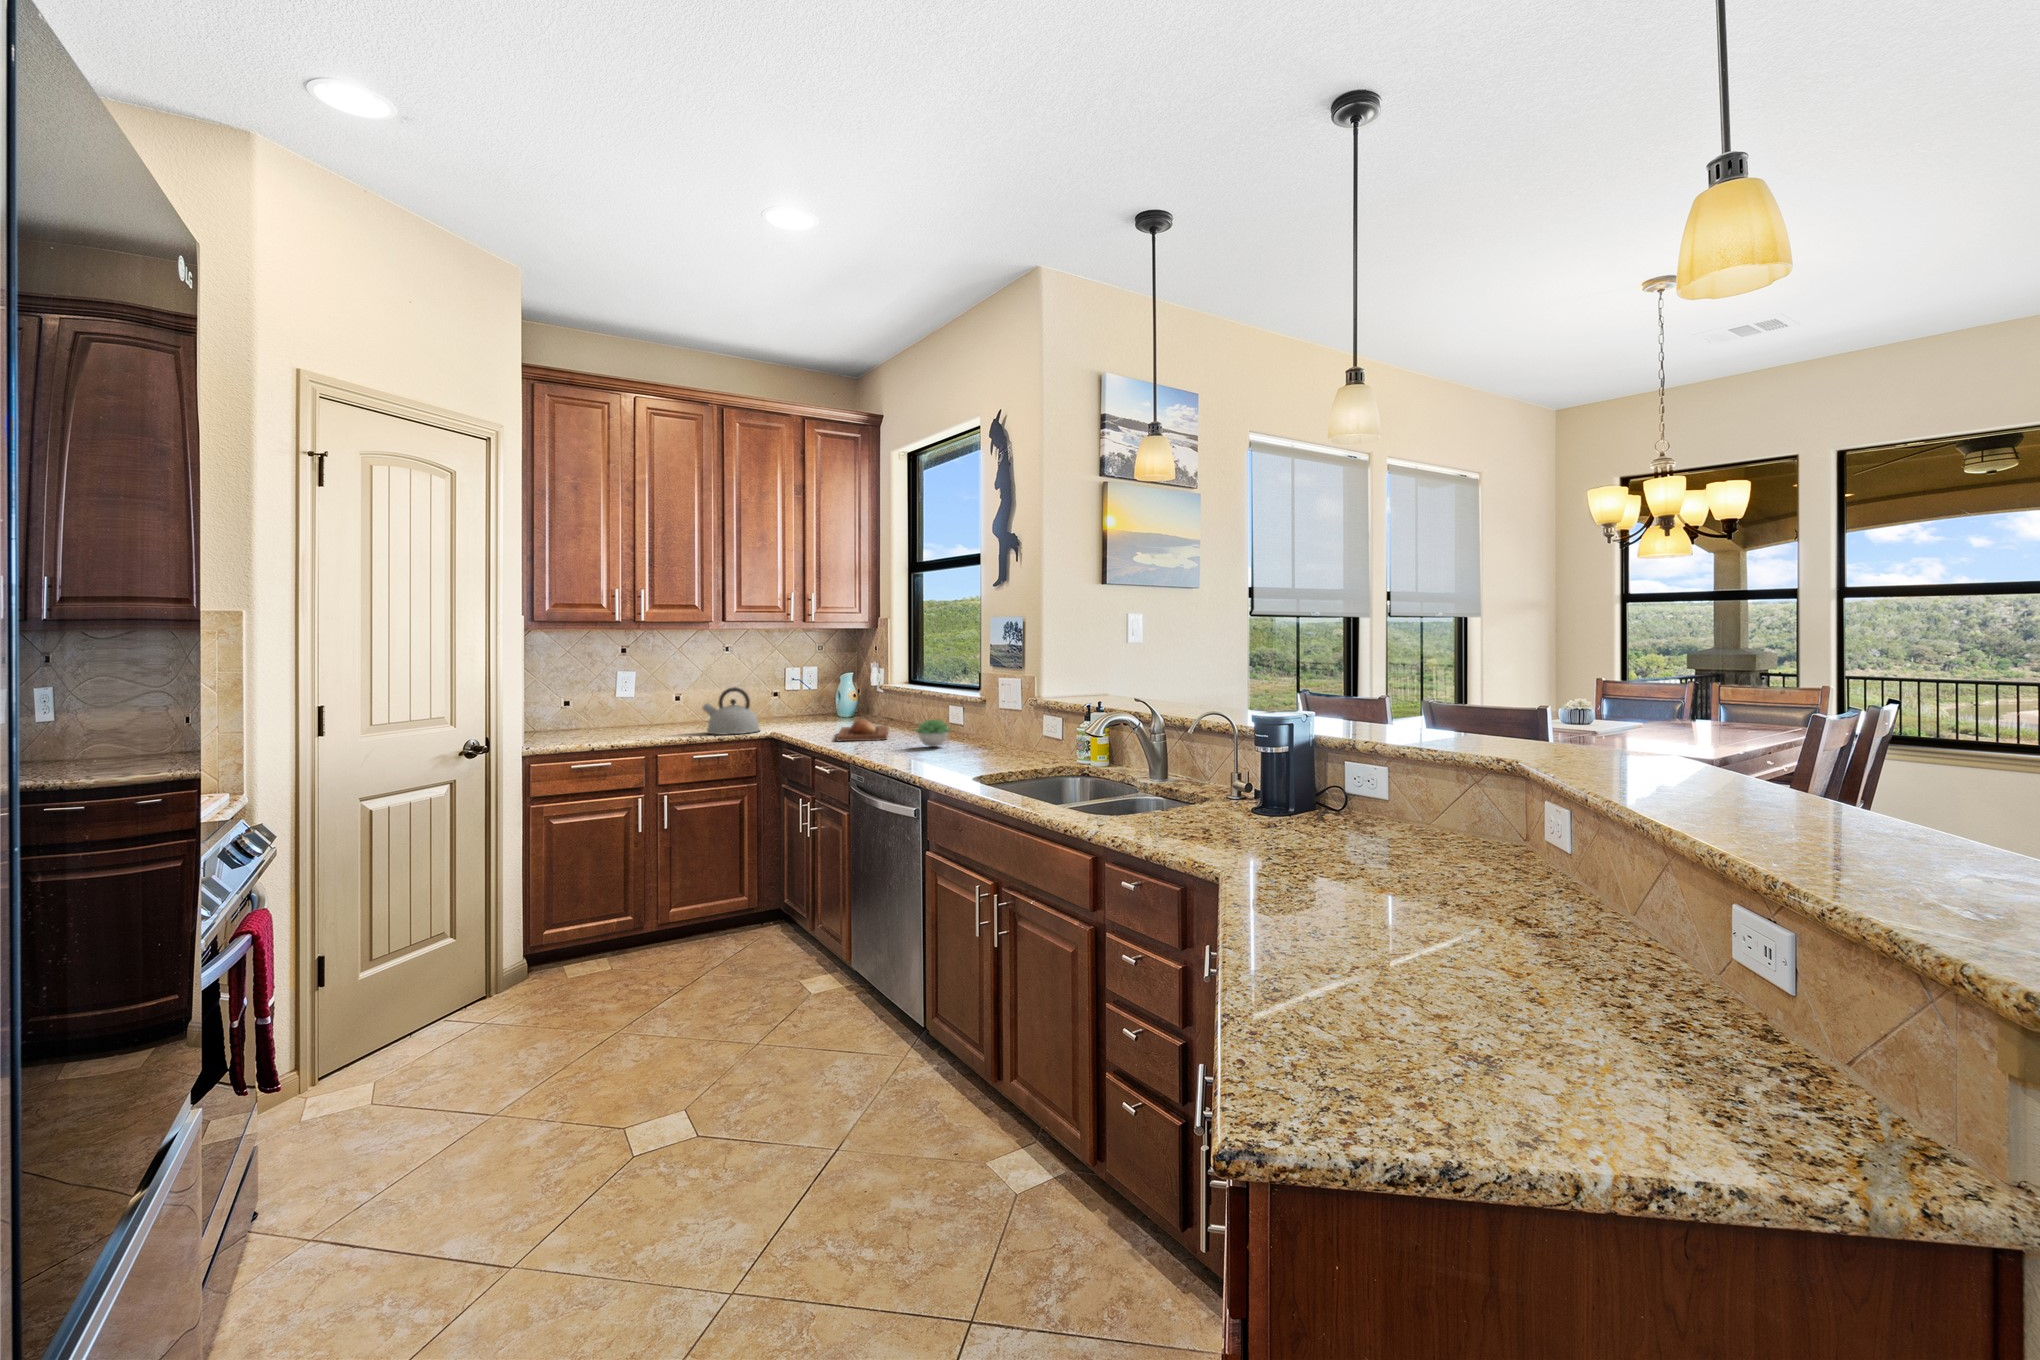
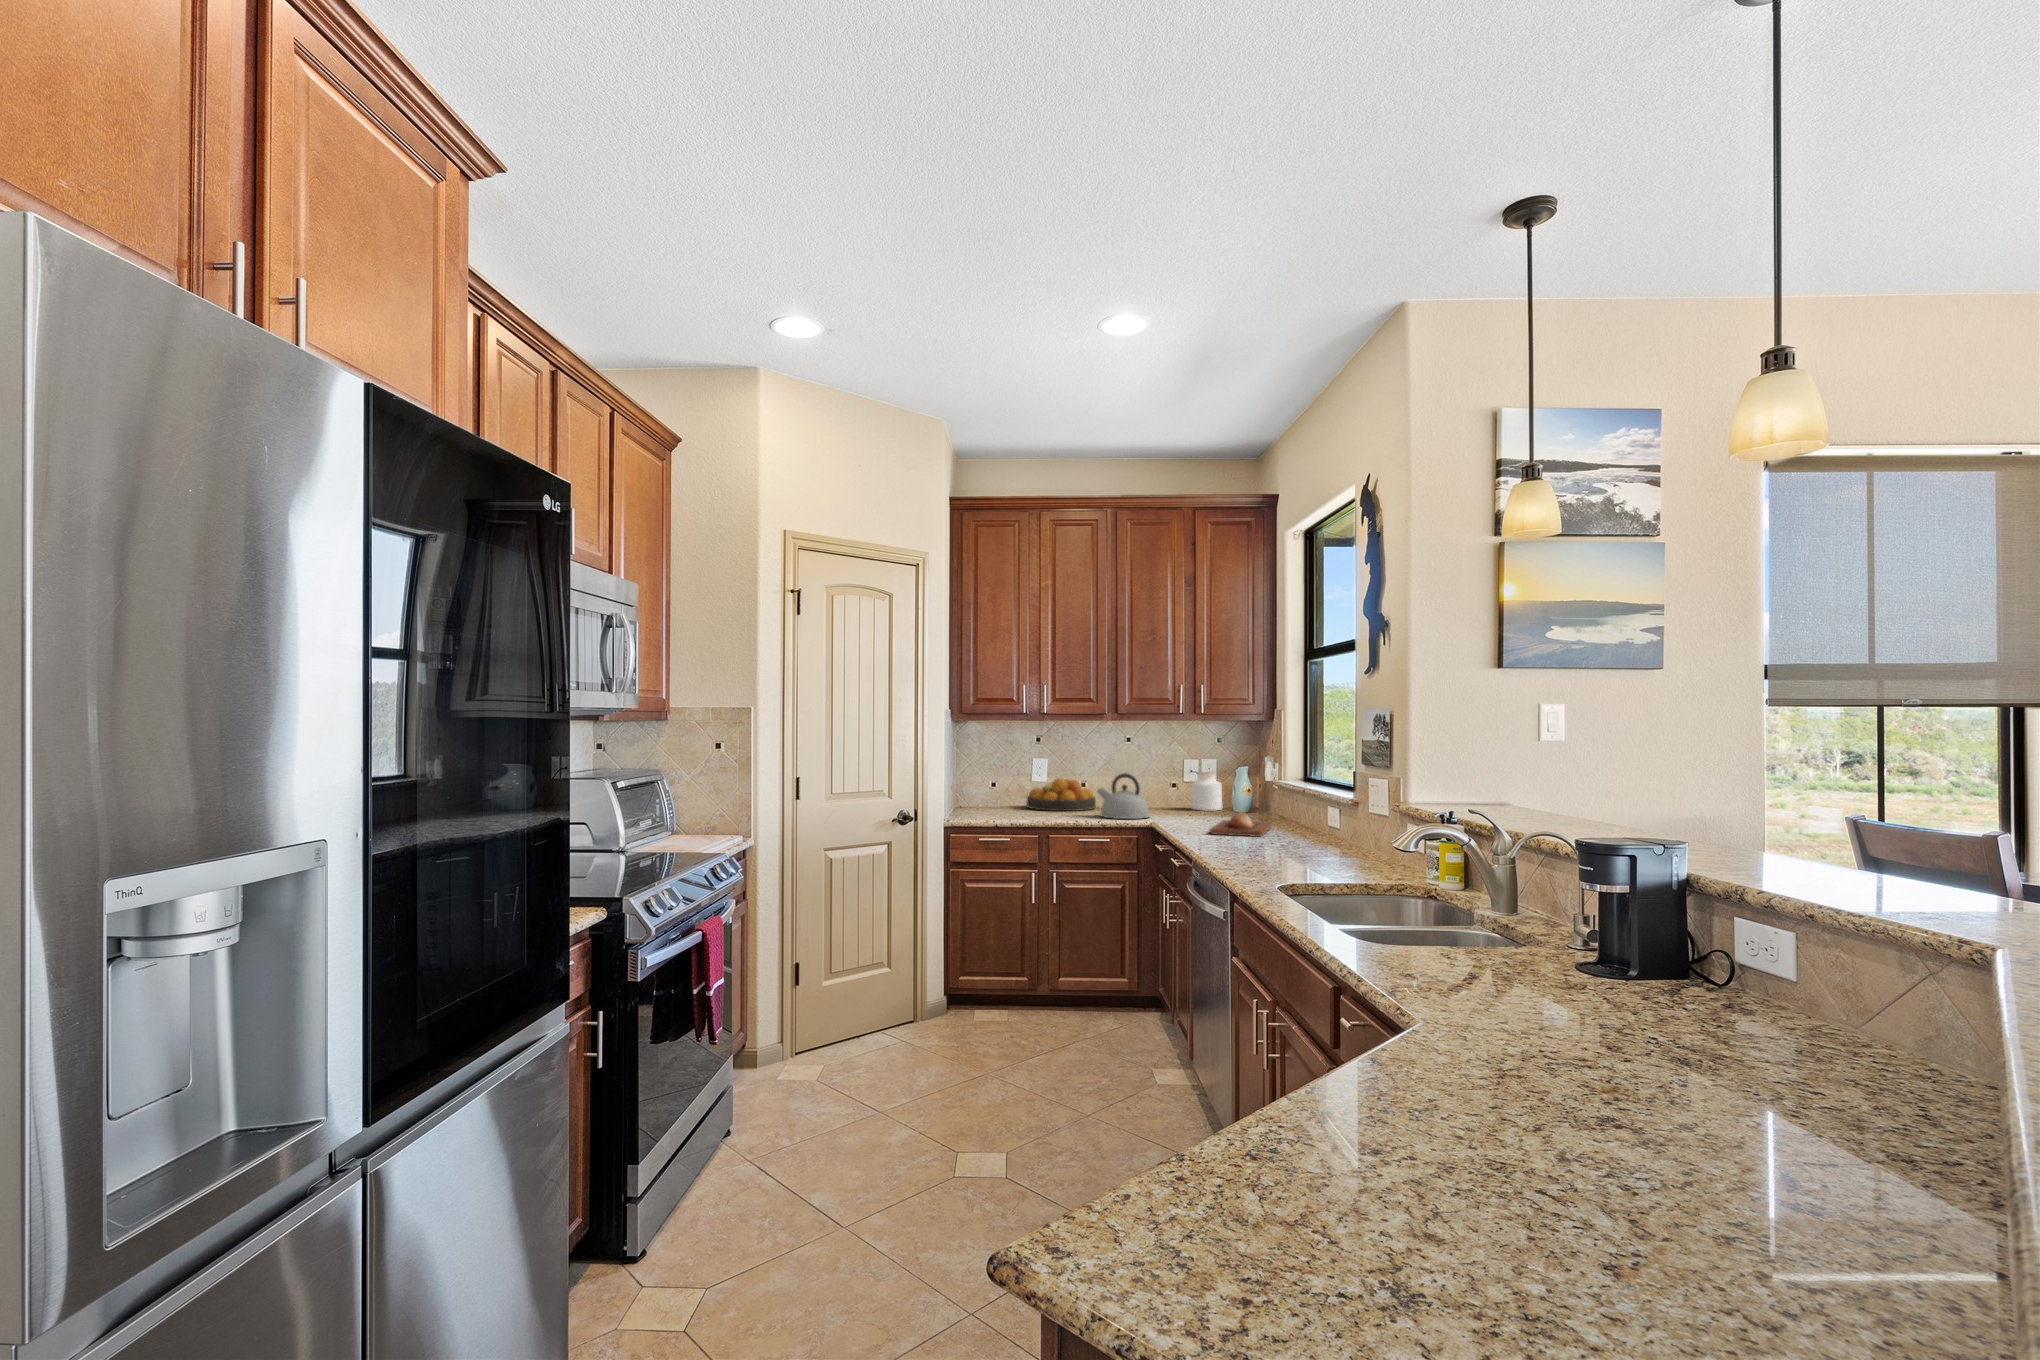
jar: none [795,683,826,721] -> present [1191,772,1222,811]
fruit bowl: none [611,695,694,732] -> present [1027,778,1096,811]
succulent plant: present [915,719,951,747] -> none [1278,819,1323,848]

